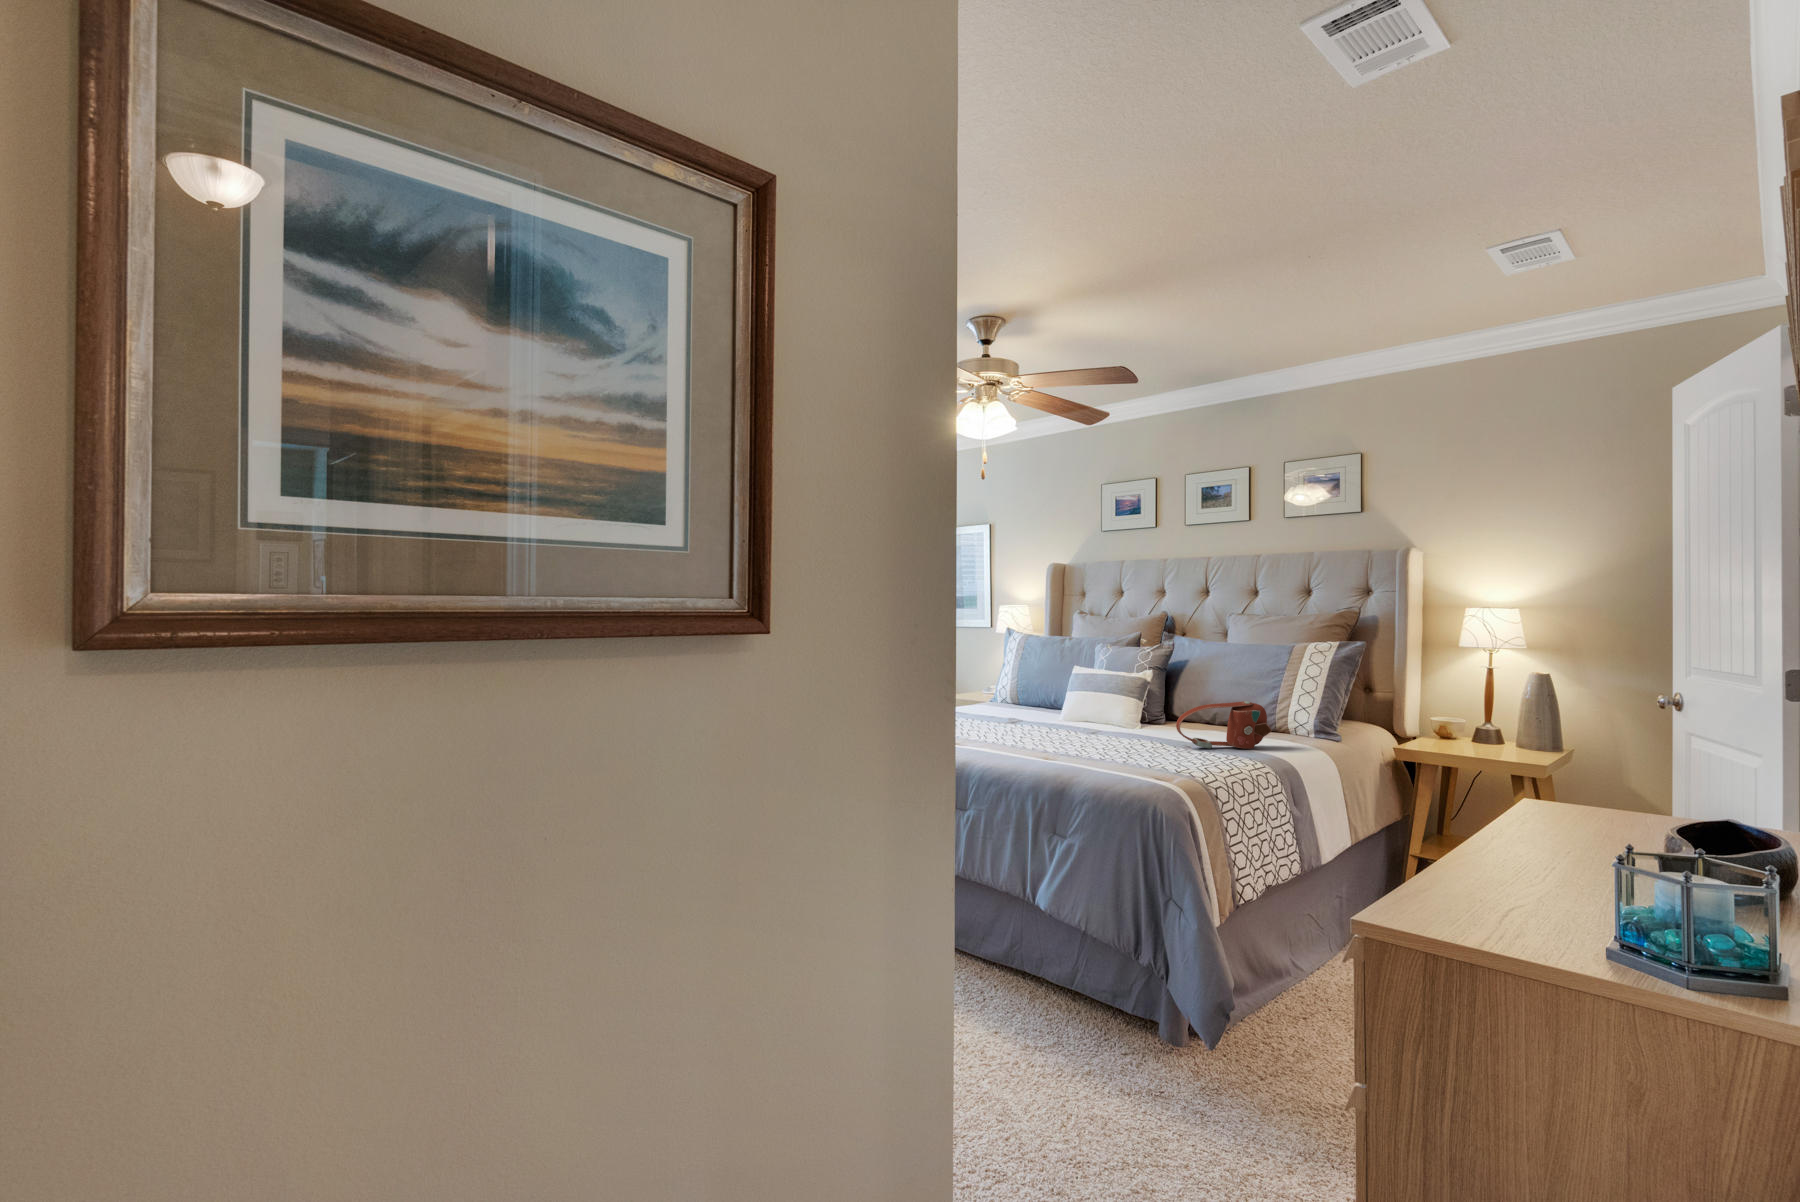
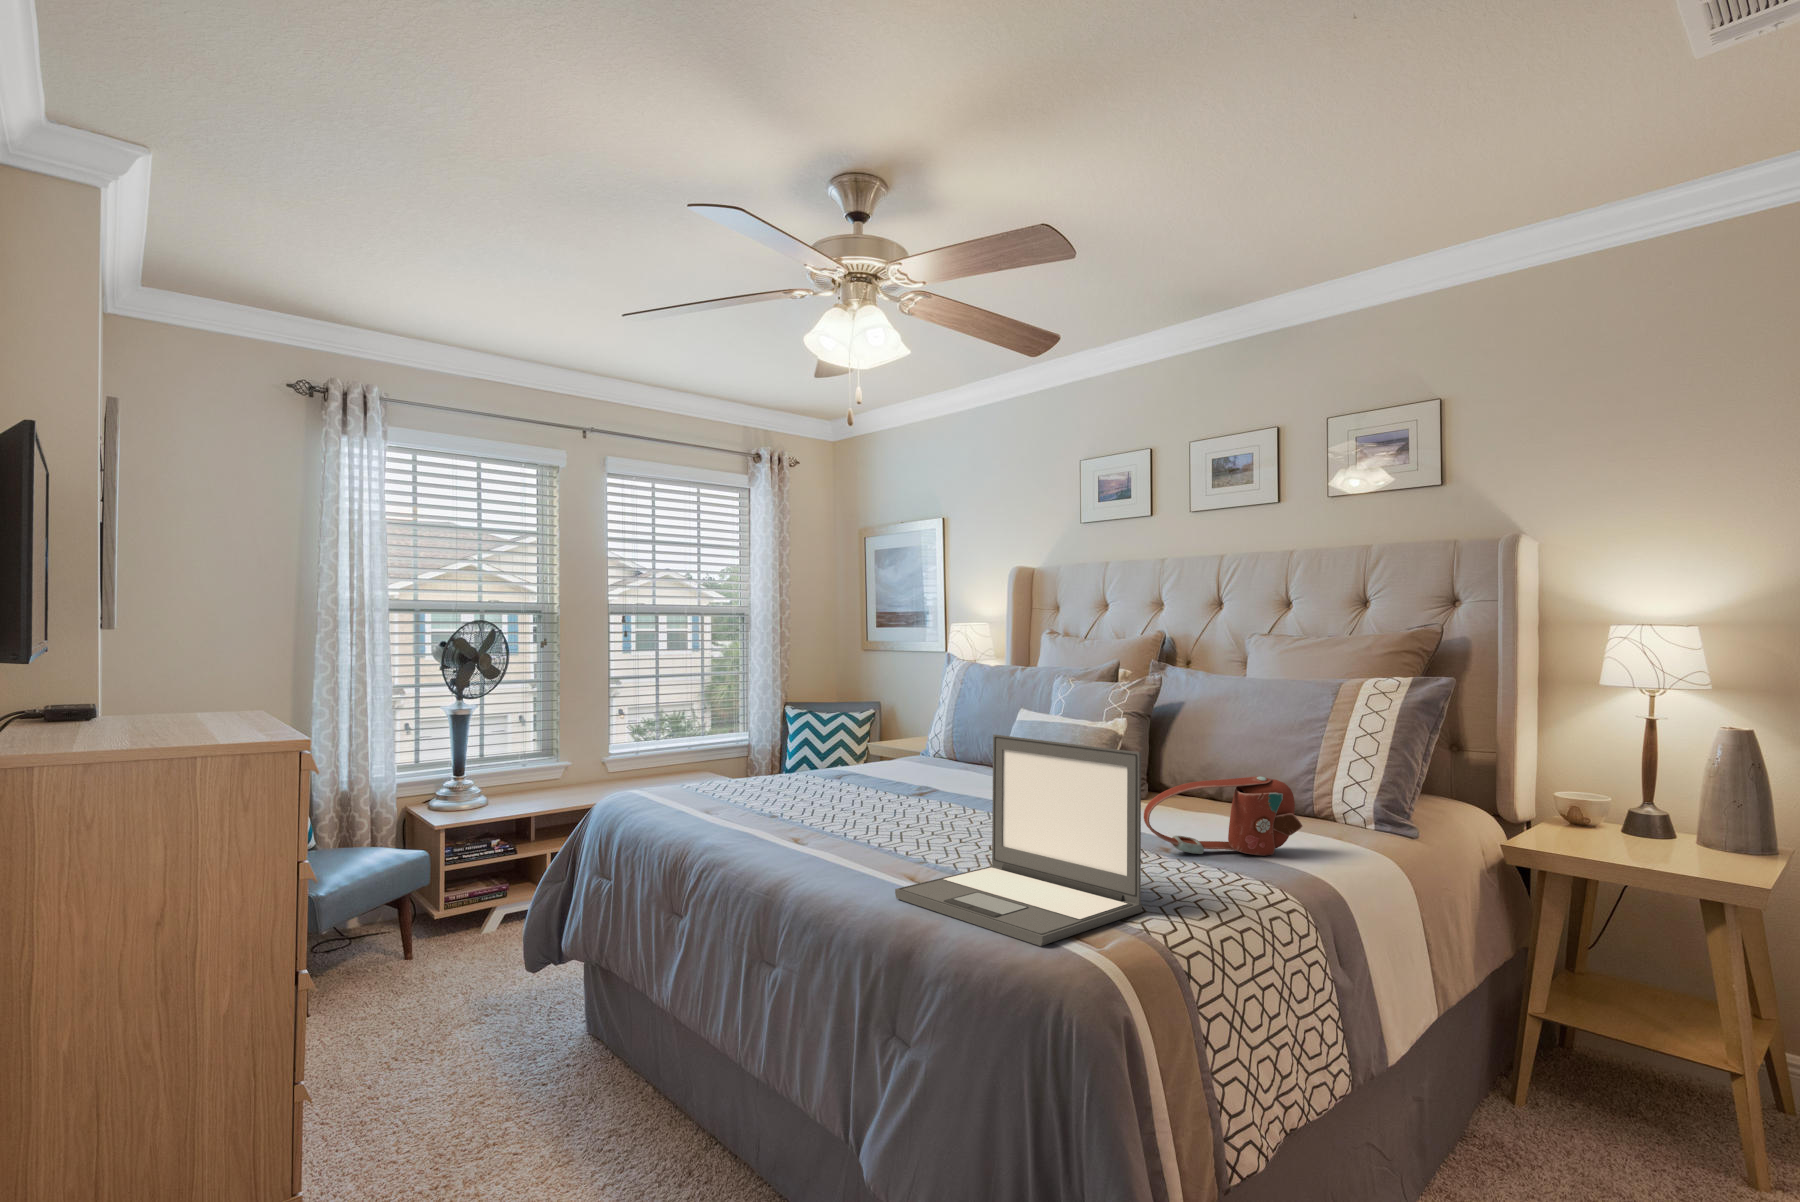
laptop: none [1045,675,1187,782] -> present [895,734,1142,946]

